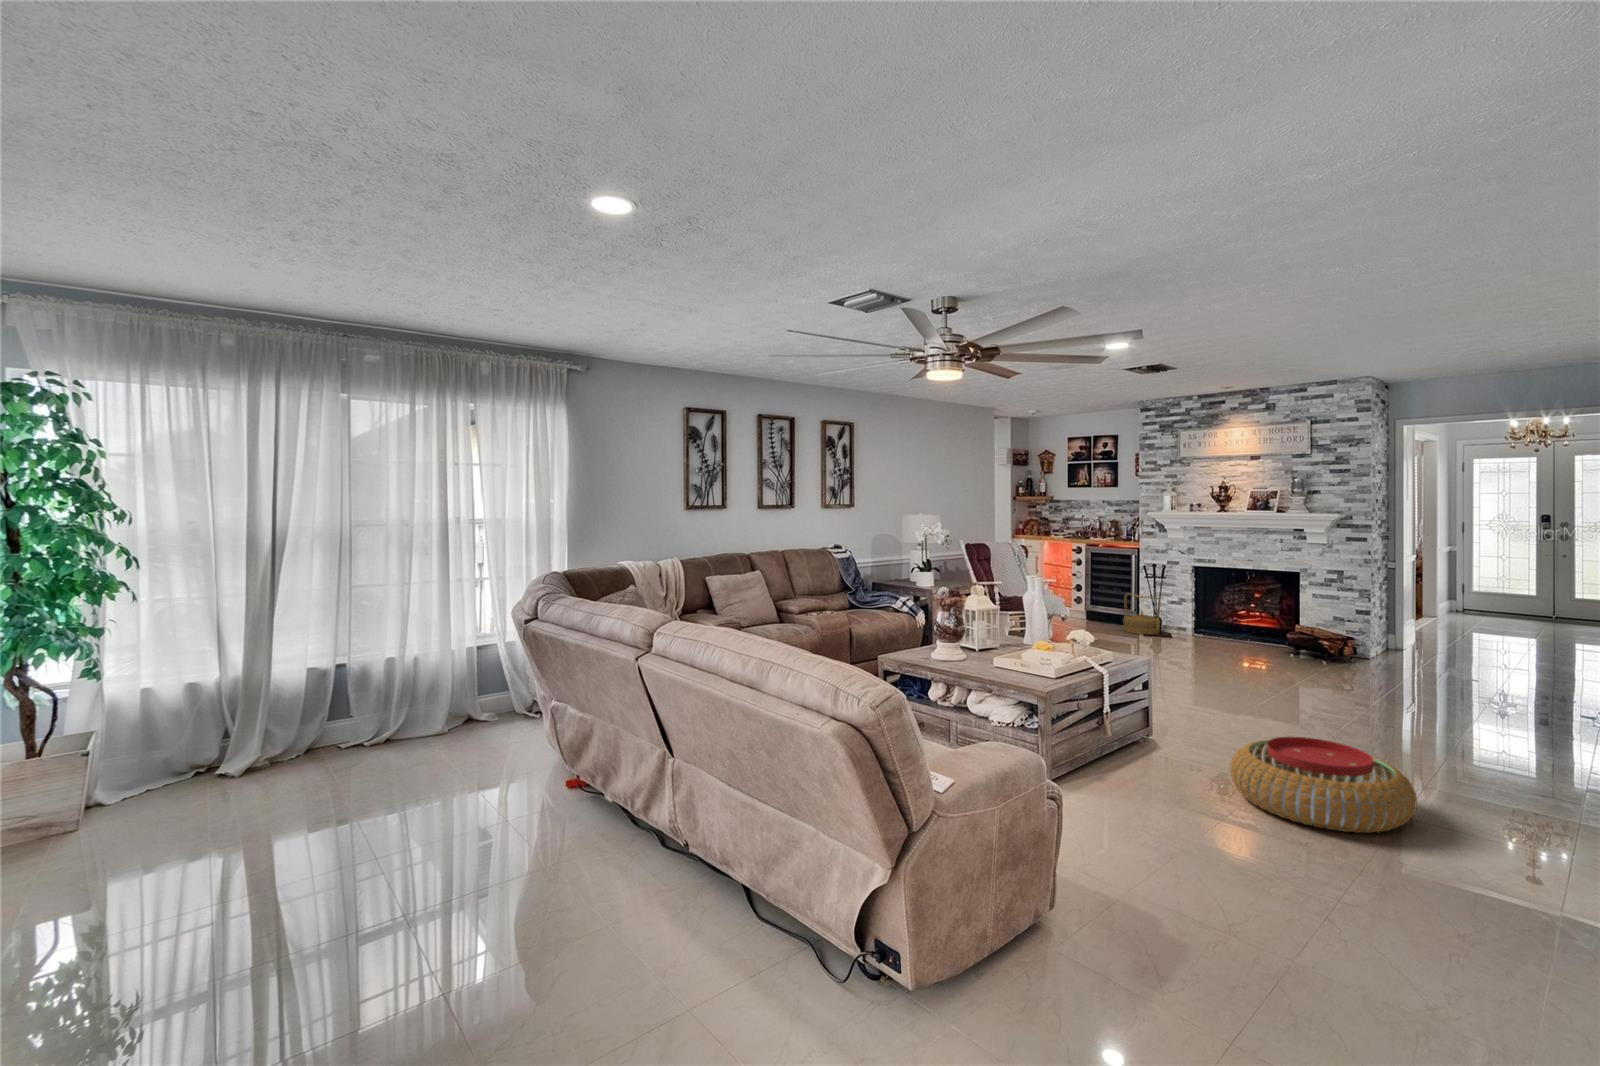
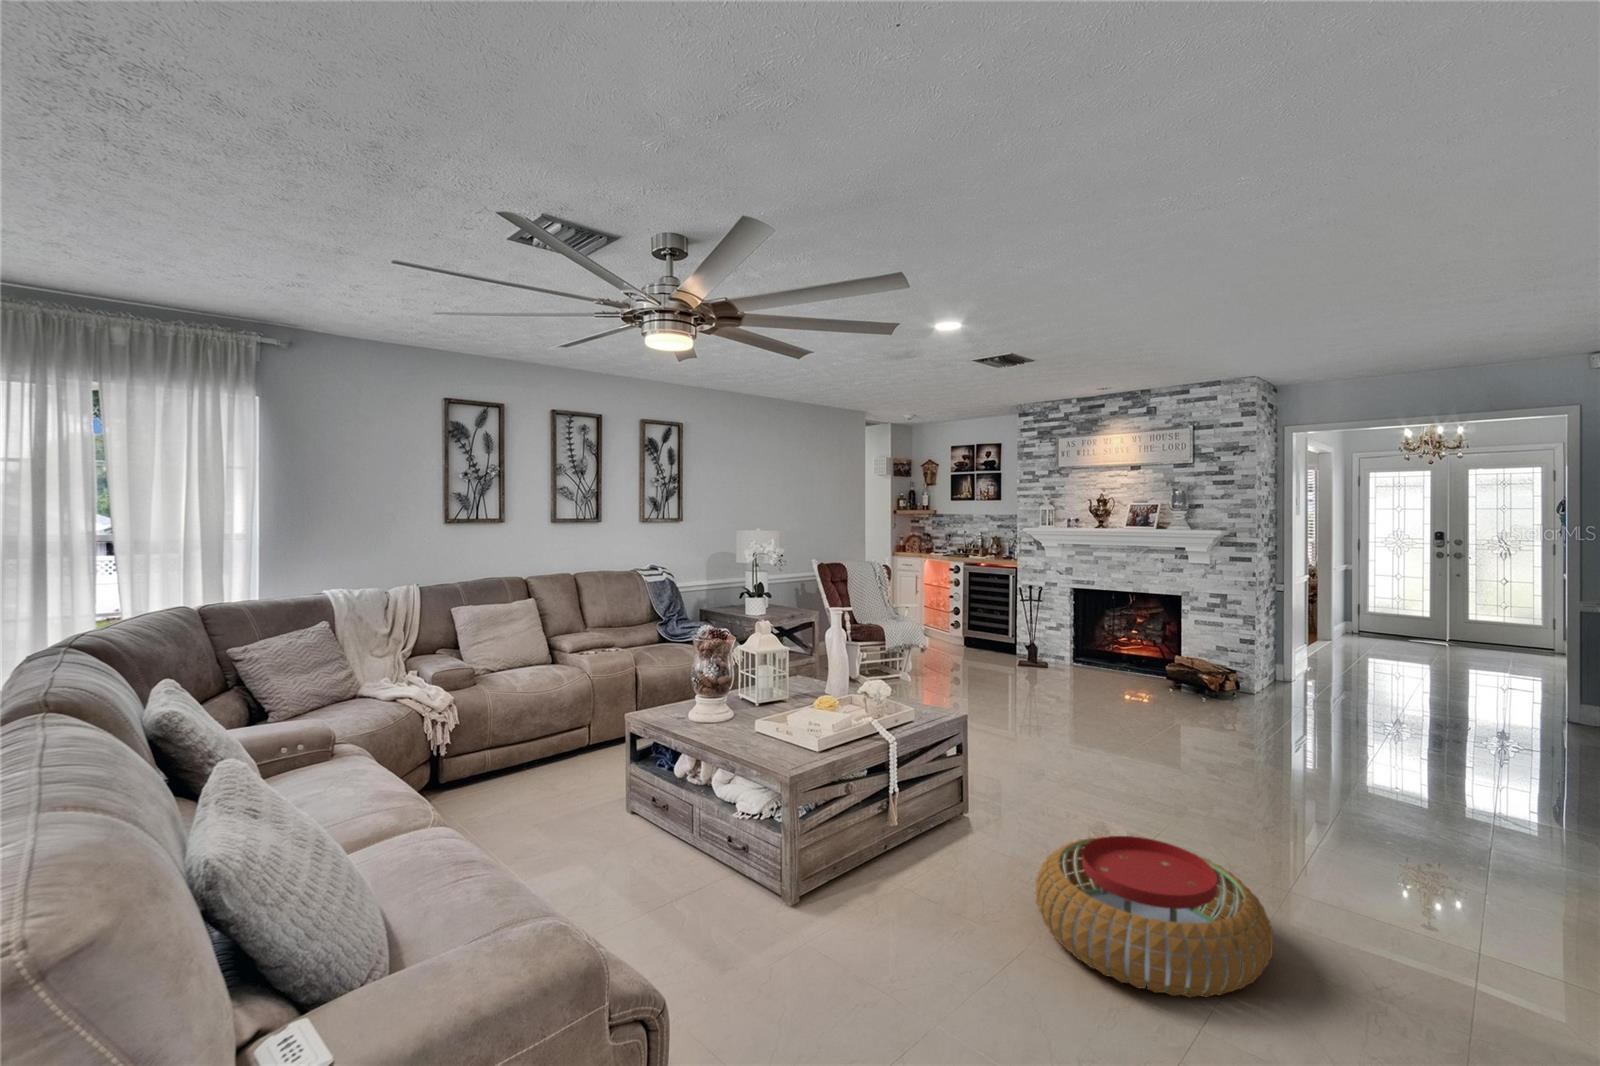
woven basket: present [1123,594,1161,634] -> none [999,618,1038,665]

